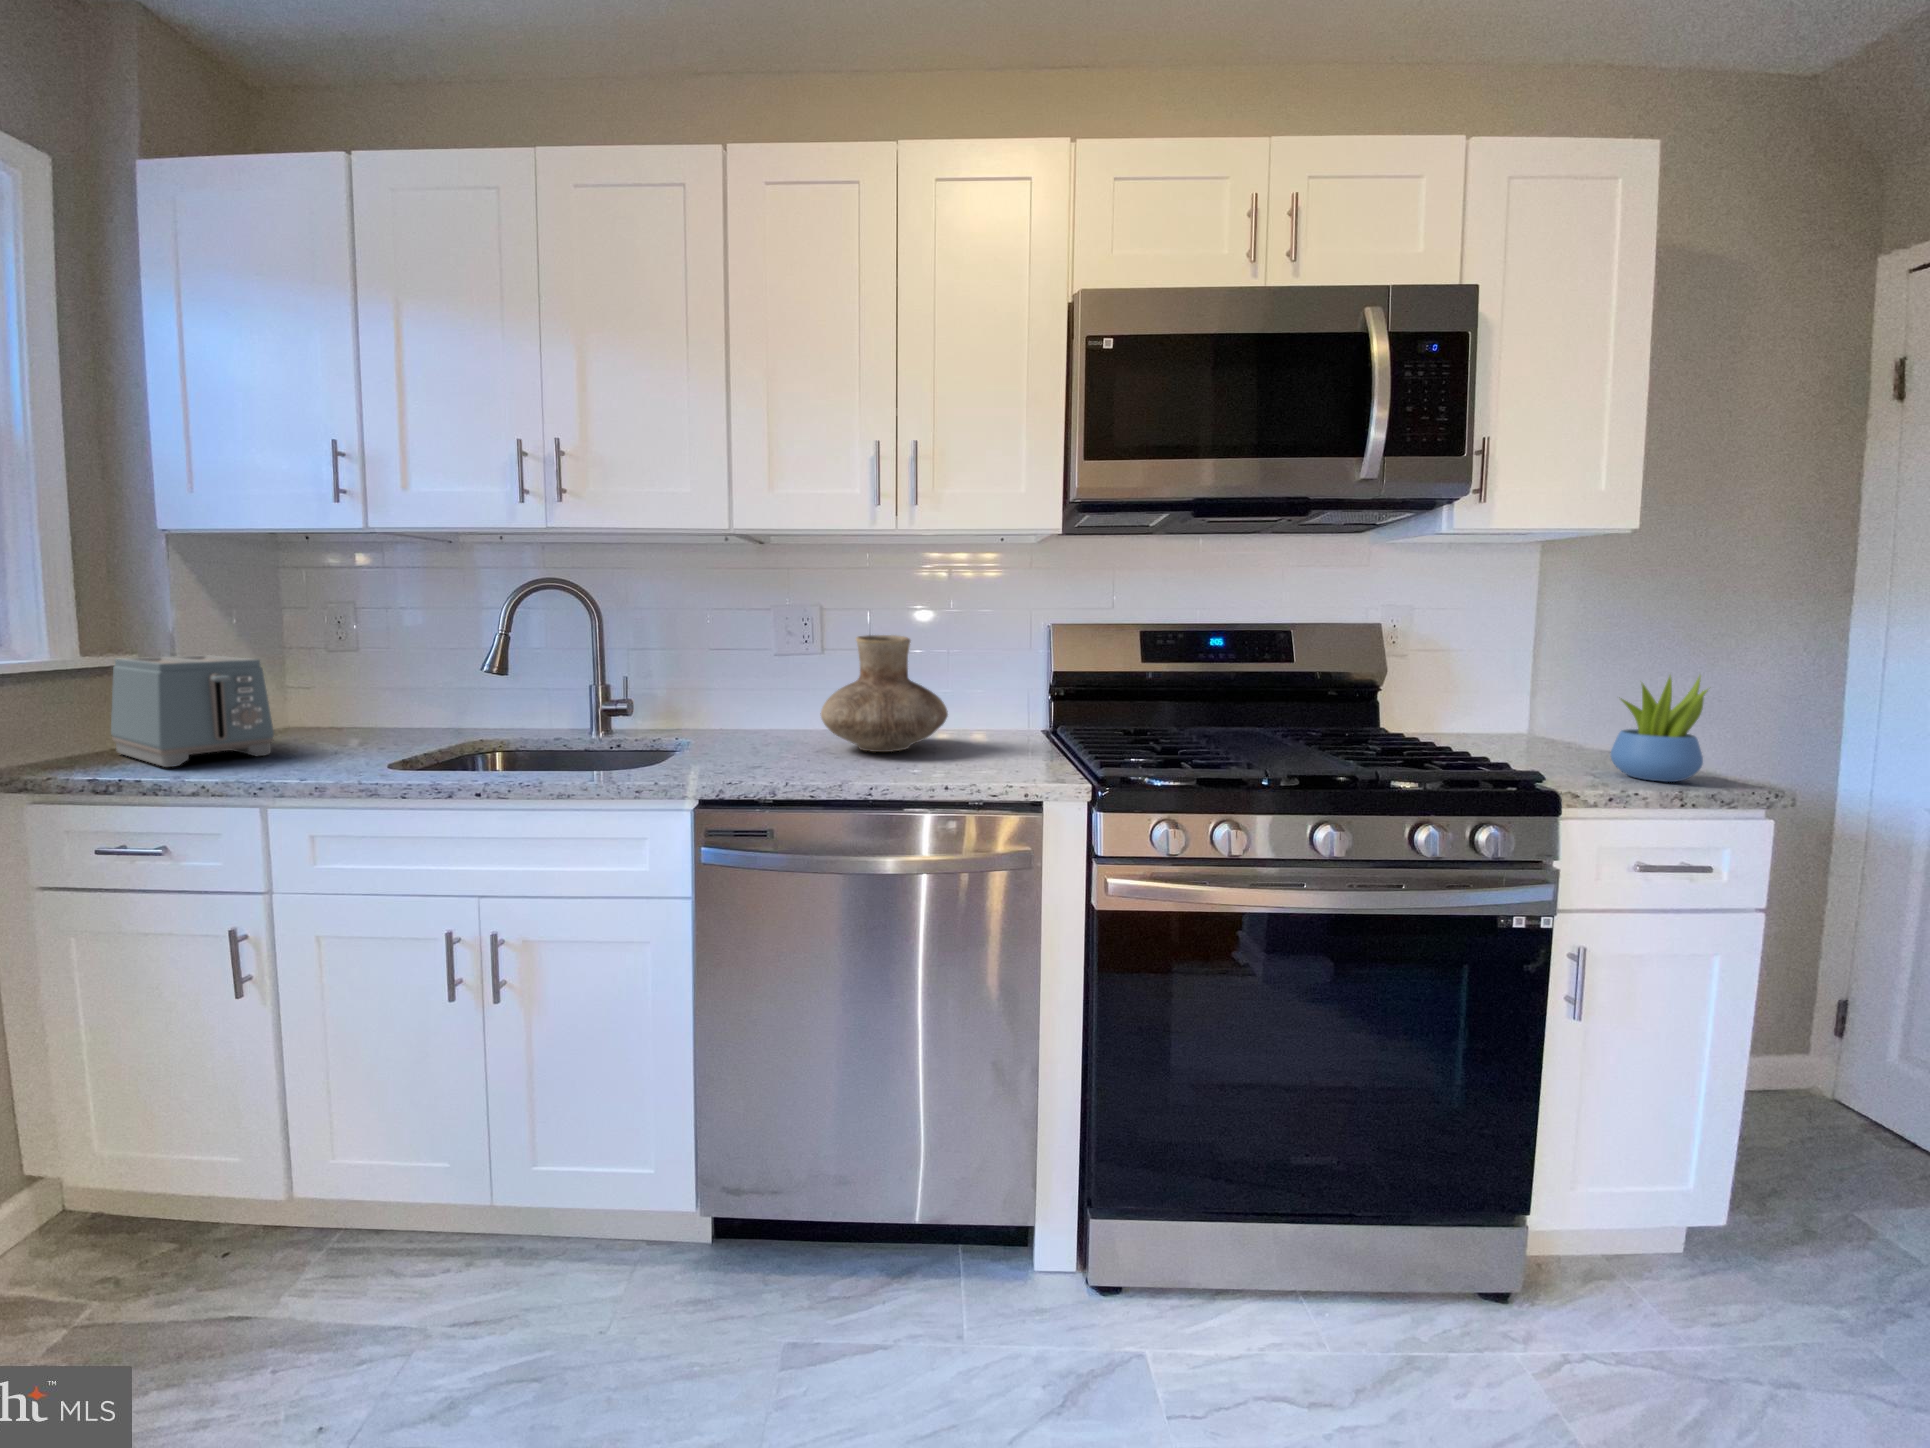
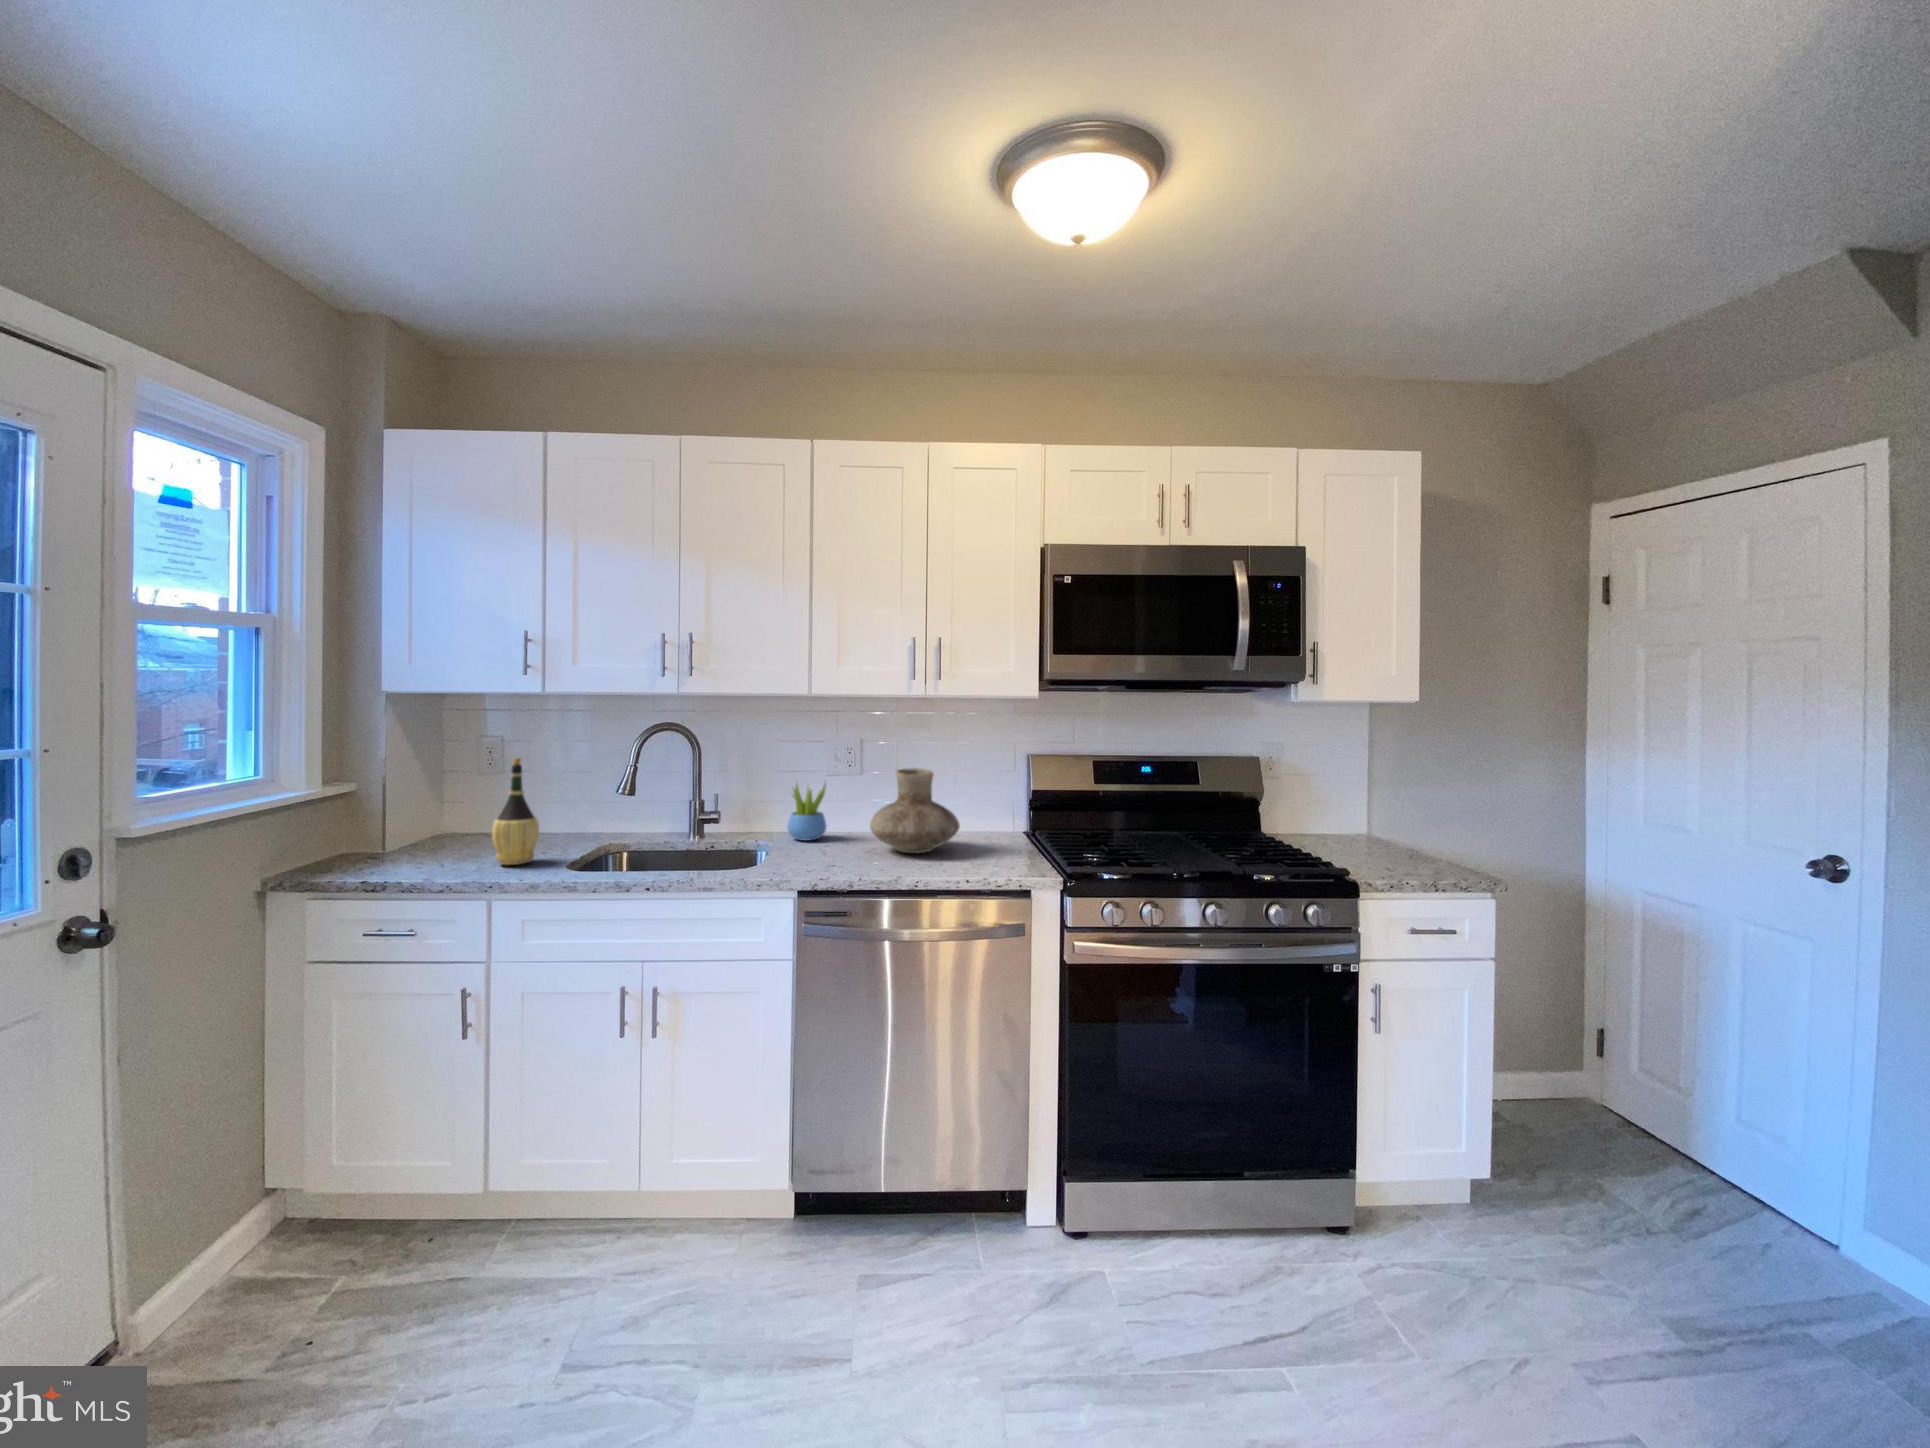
wine bottle: none [284,614,355,763] -> present [492,758,539,865]
toaster: present [111,655,274,767] -> none [348,781,473,869]
succulent plant: present [1611,676,1710,782] -> present [787,784,826,840]

